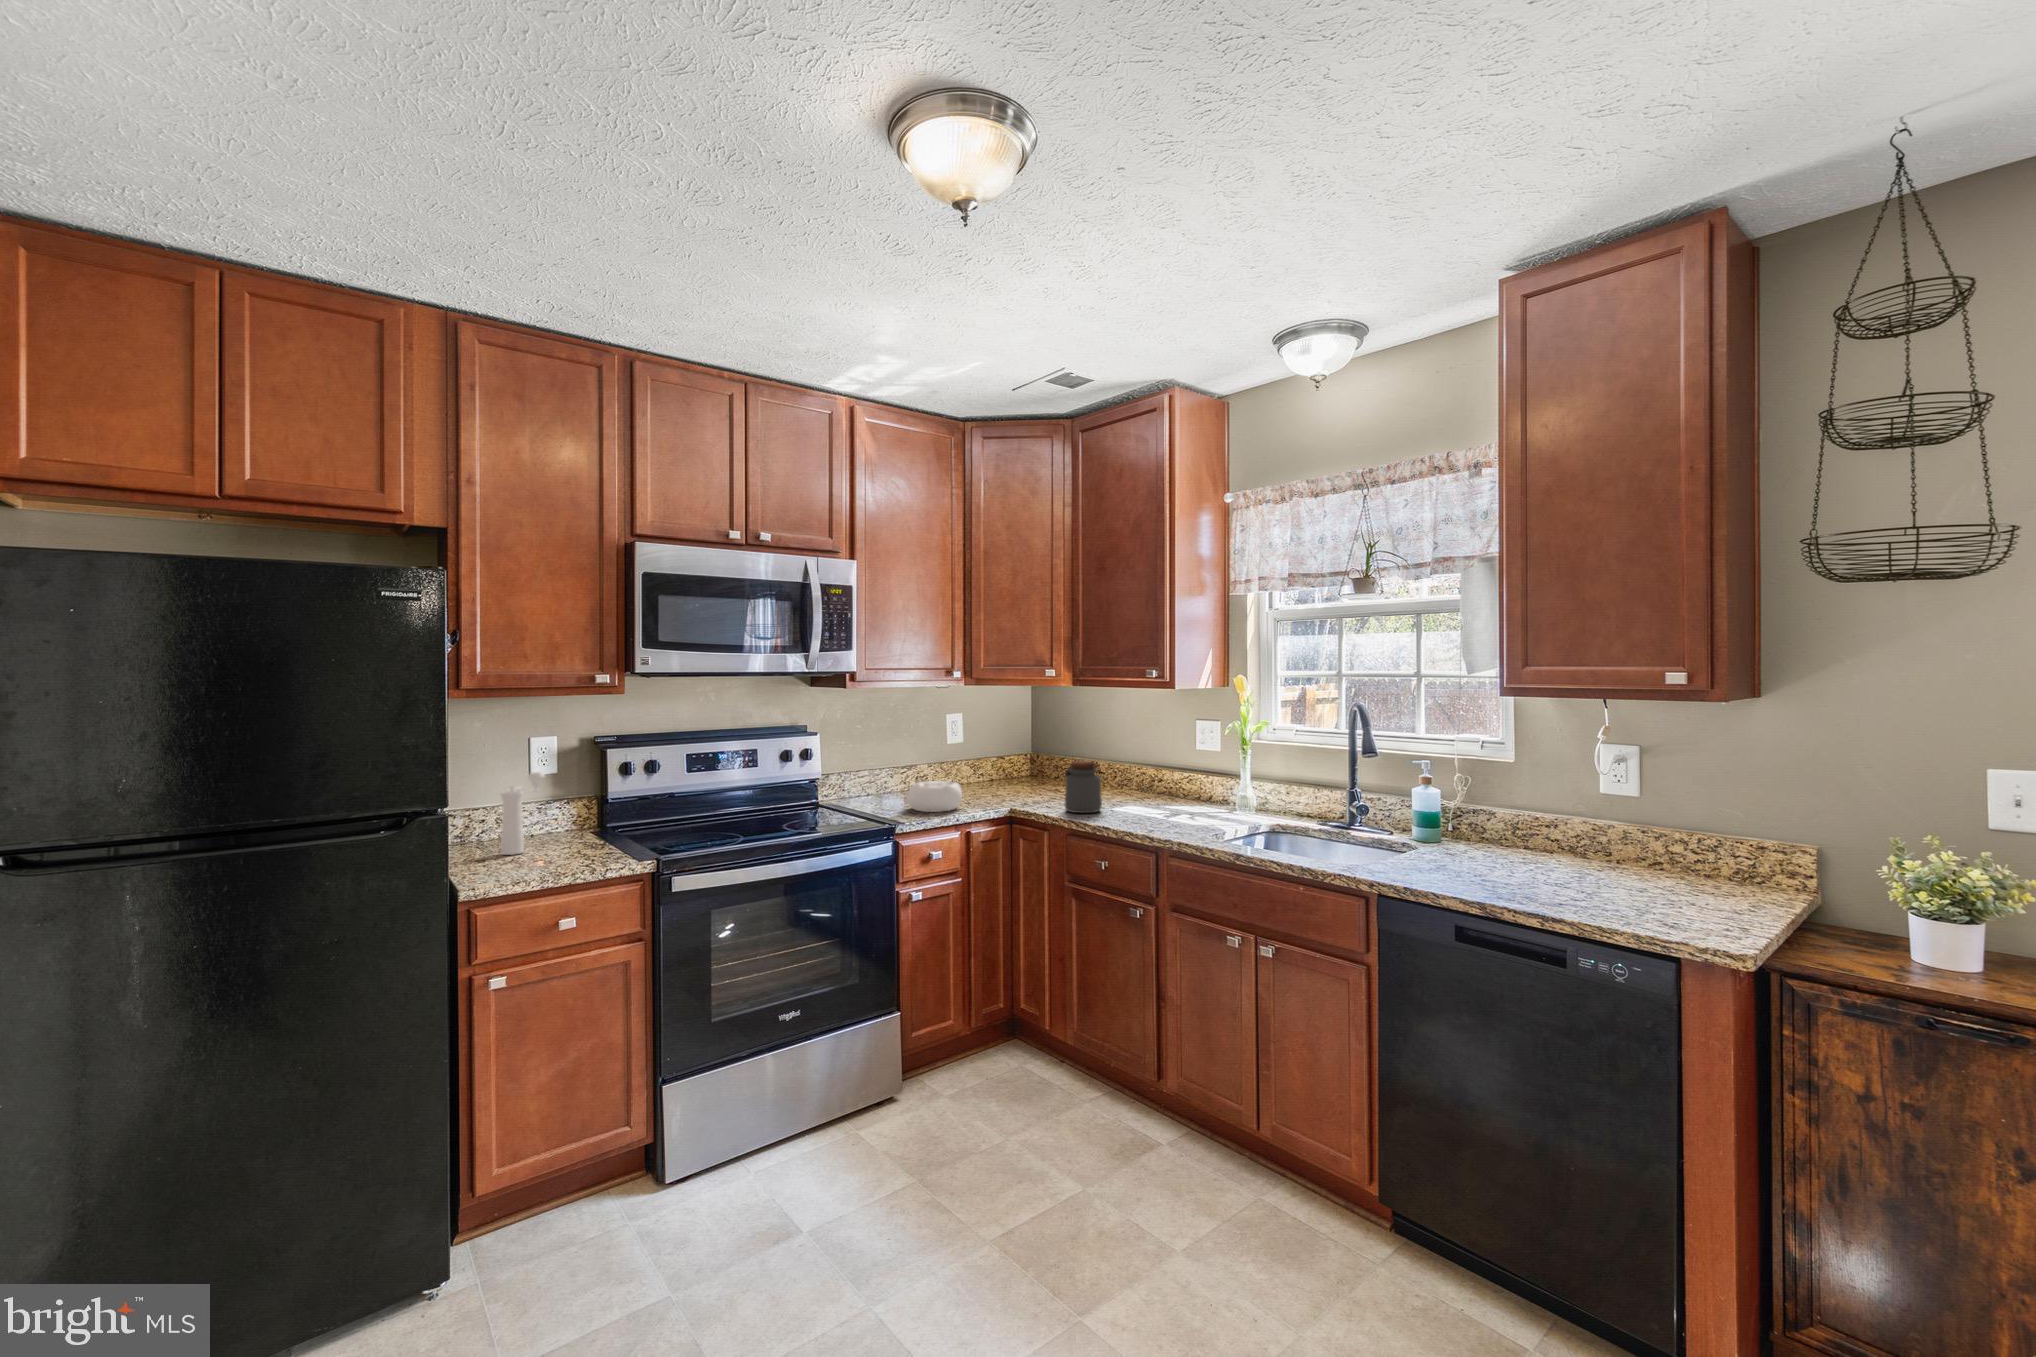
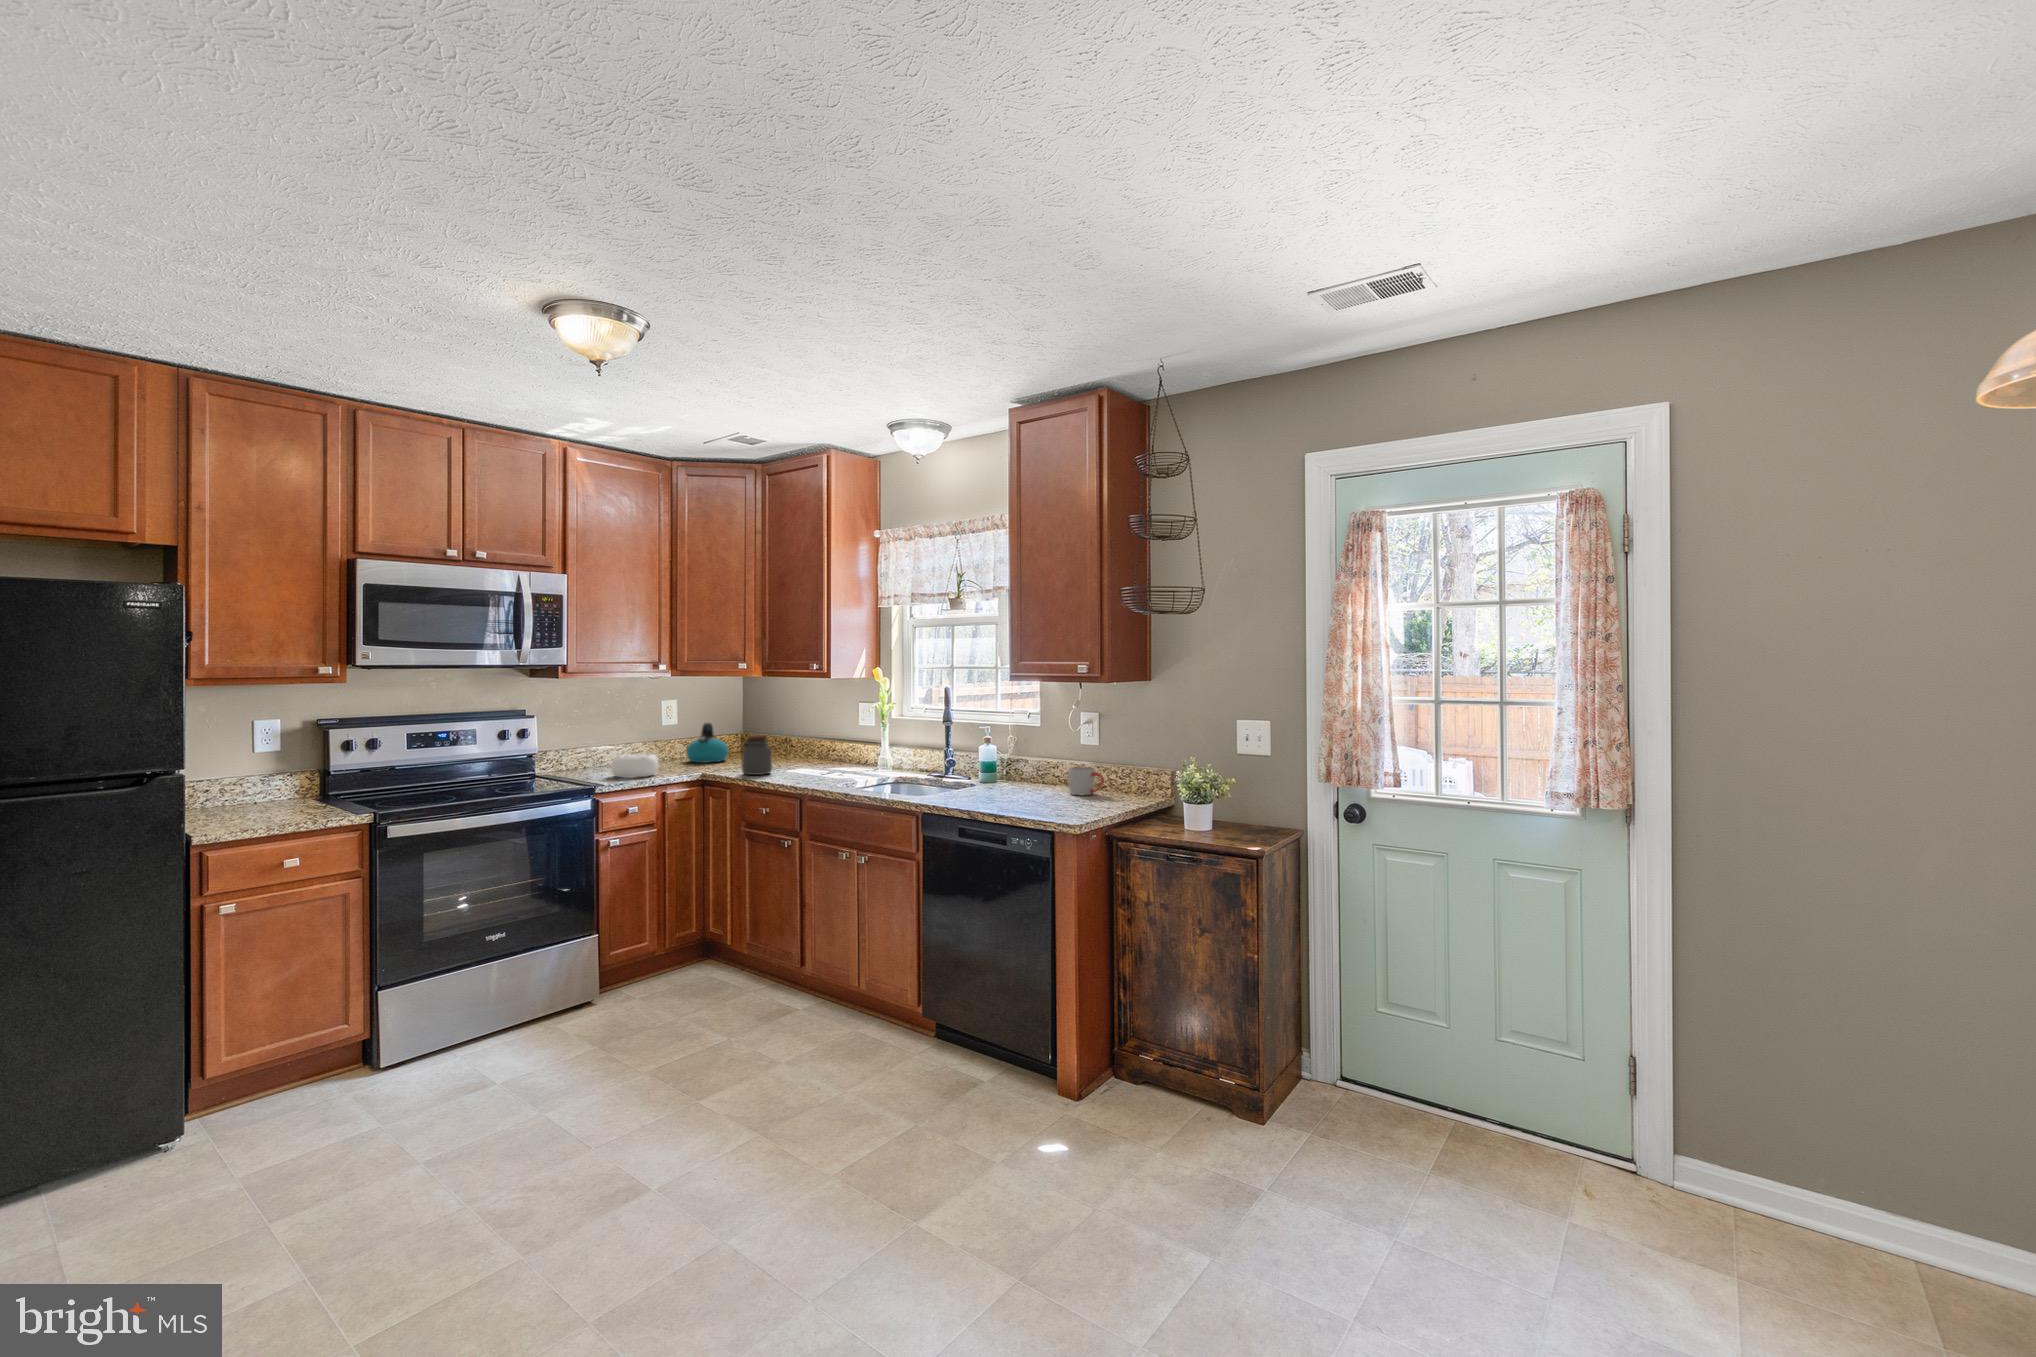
kettle: none [981,741,1030,790] -> present [686,723,728,763]
pepper mill: present [501,772,544,855] -> none [228,747,271,815]
mug: none [1583,828,1654,874] -> present [1068,767,1103,795]

